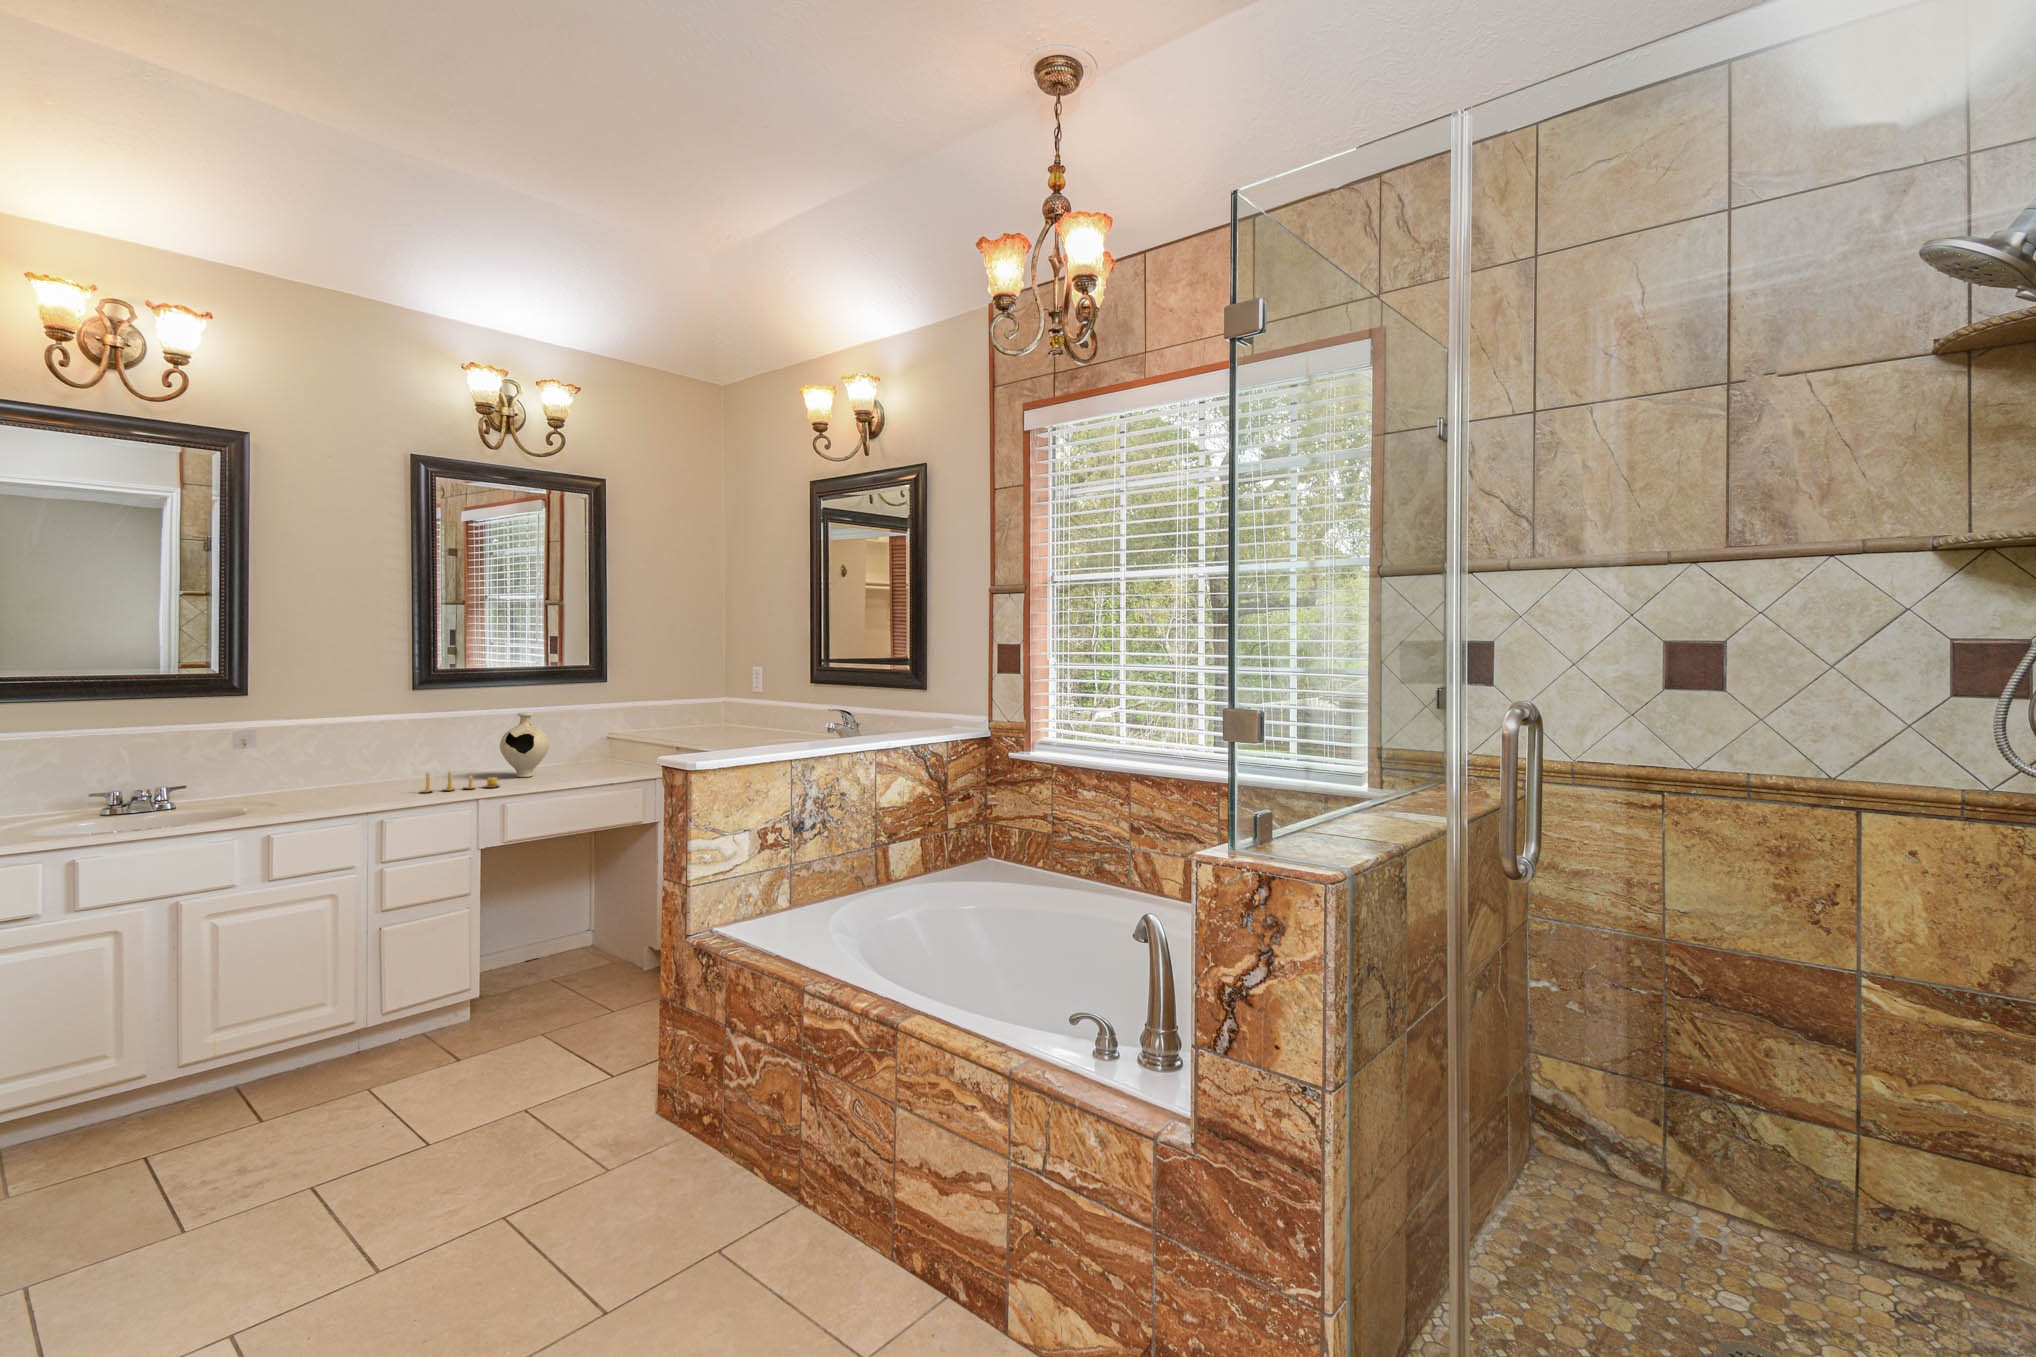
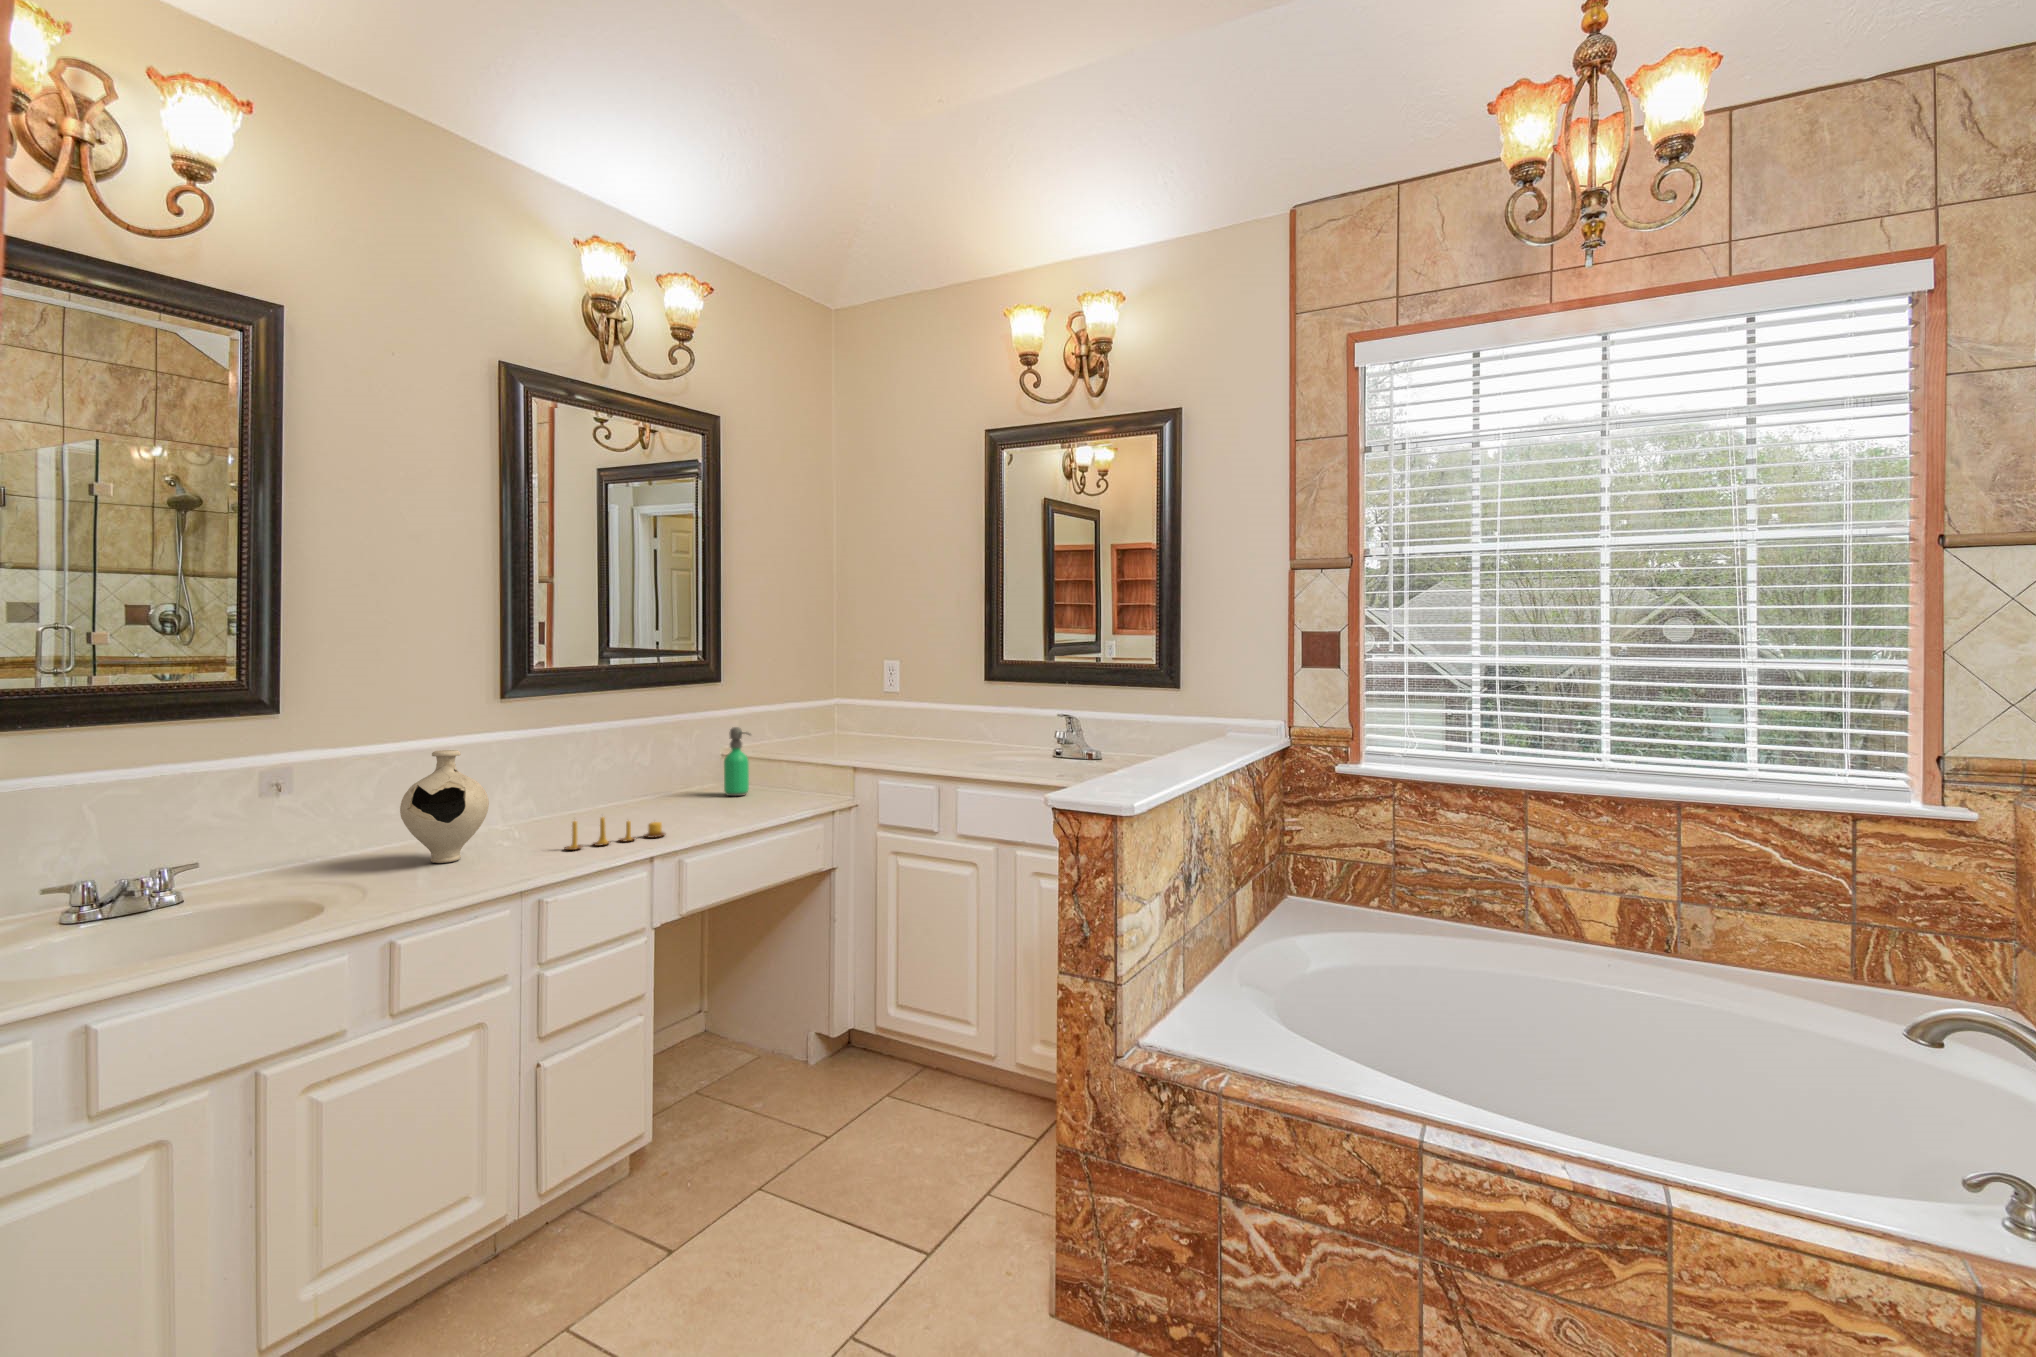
decorative vase: present [500,713,549,777] -> present [400,750,489,863]
soap dispenser: none [588,713,607,765] -> present [724,727,750,796]

